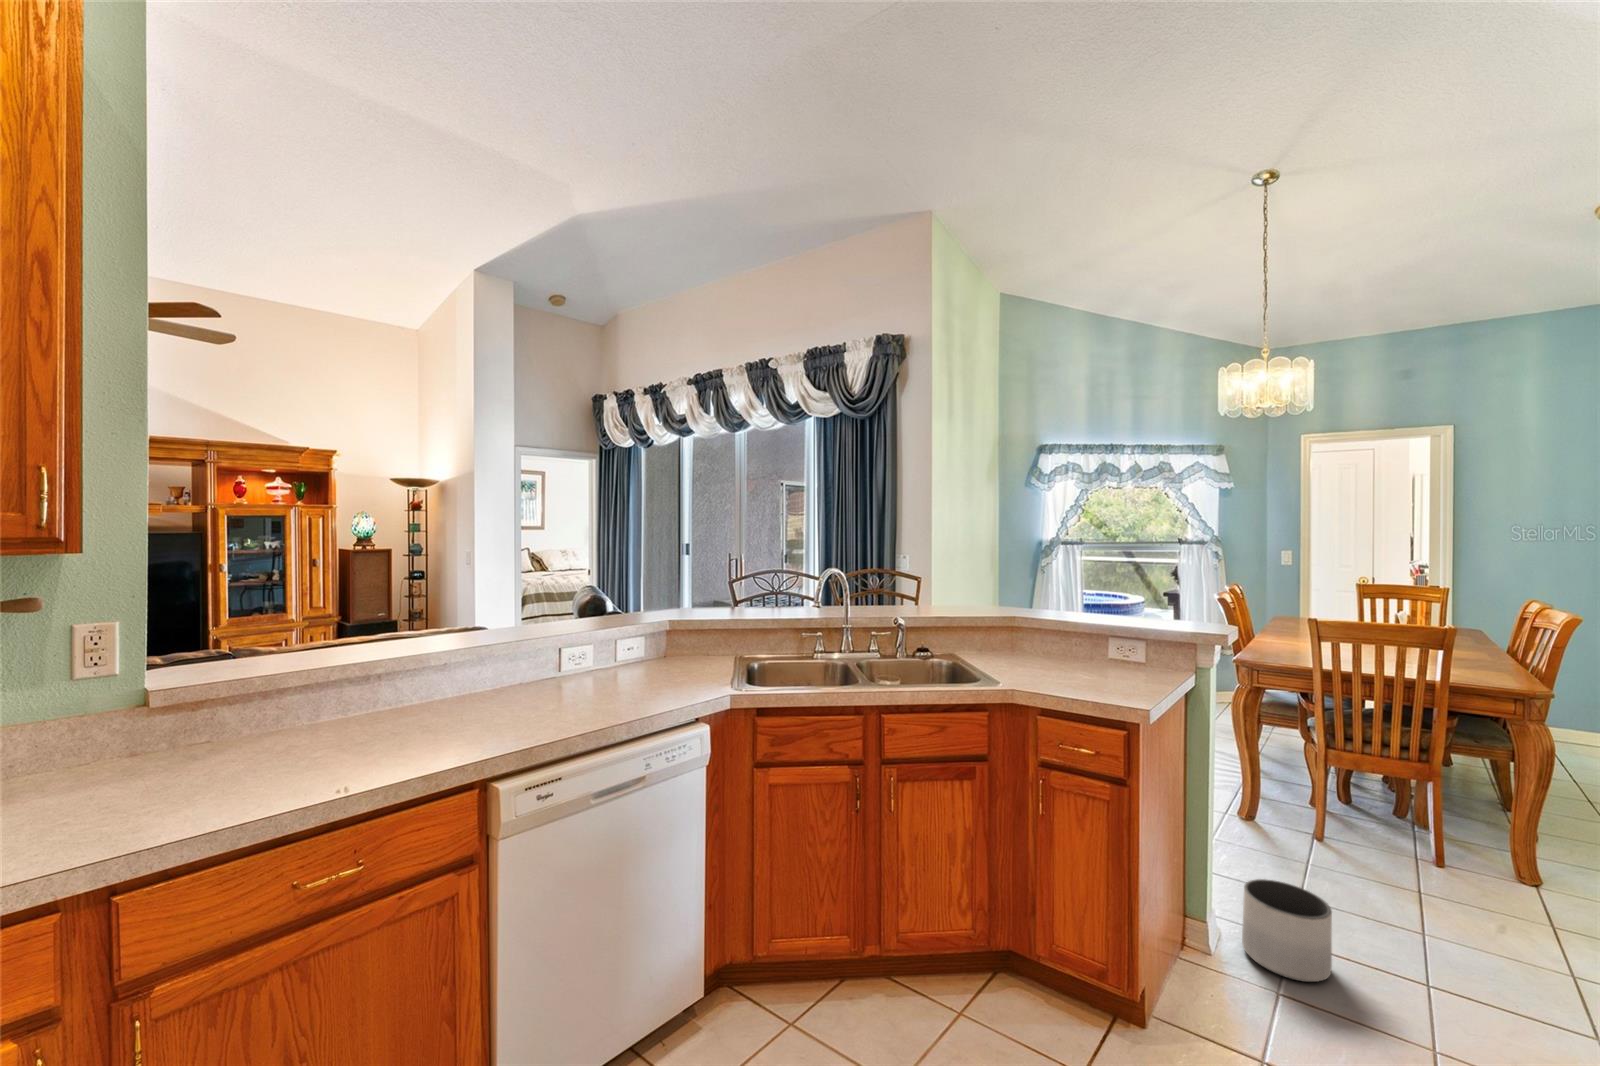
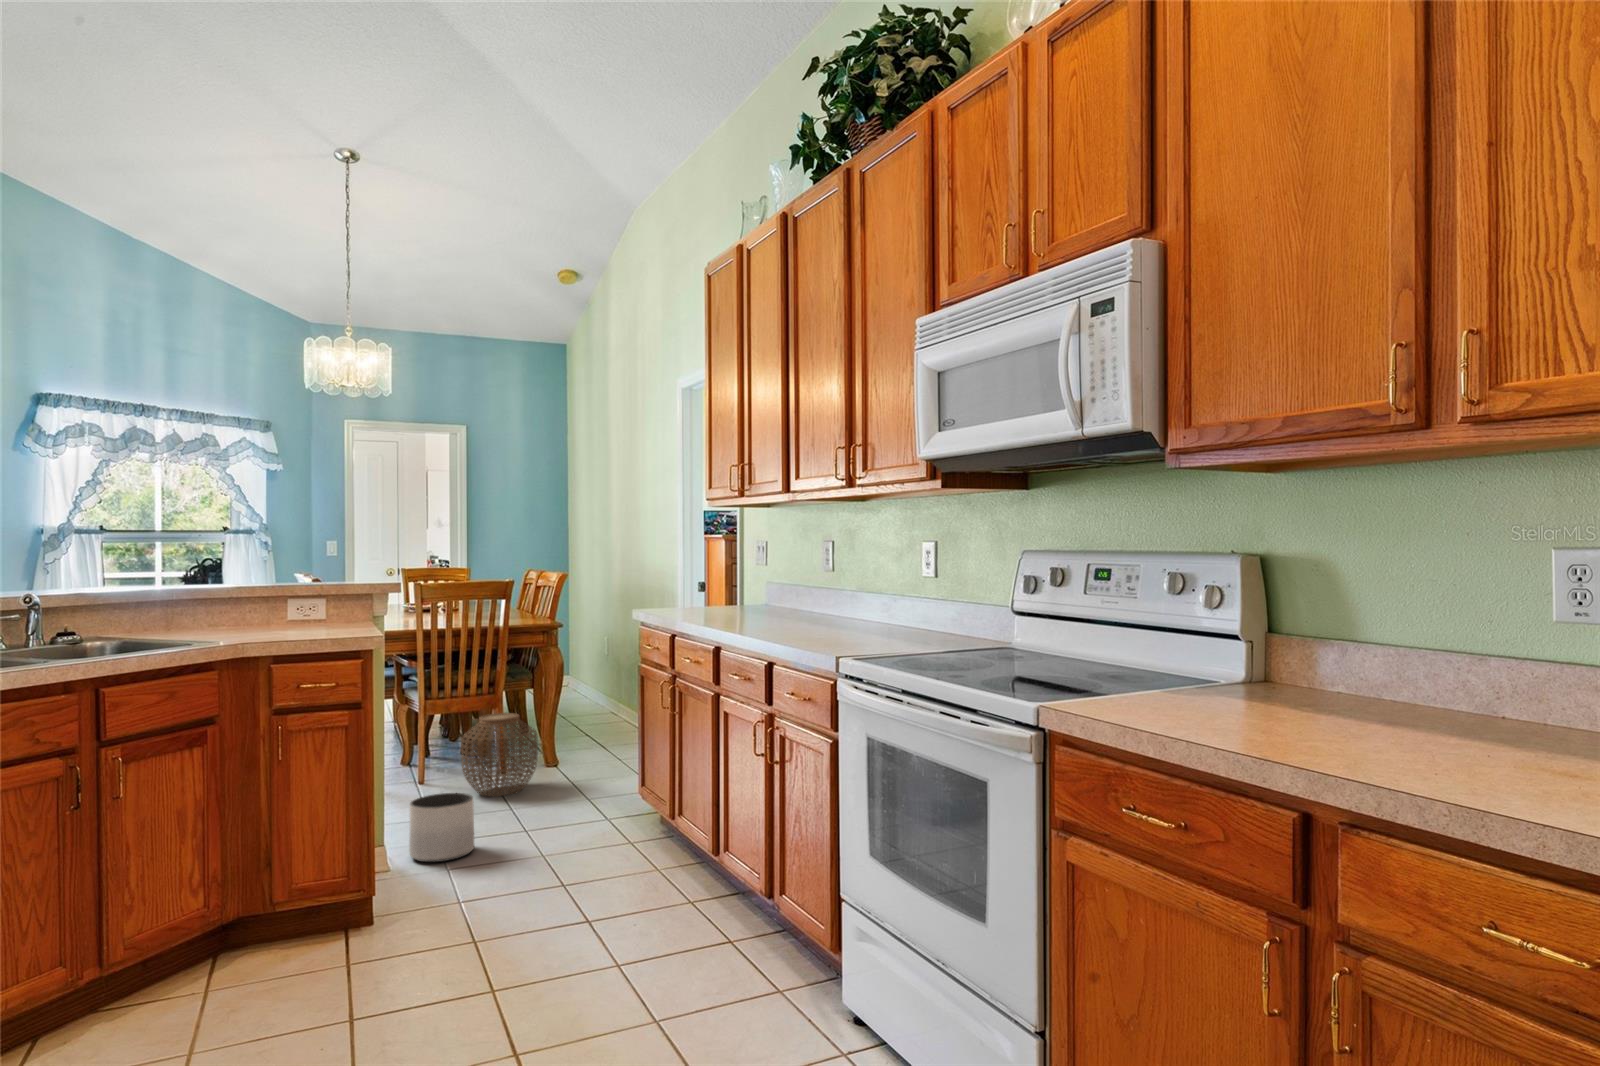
woven basket: none [1363,790,1488,906] -> present [461,713,538,796]

